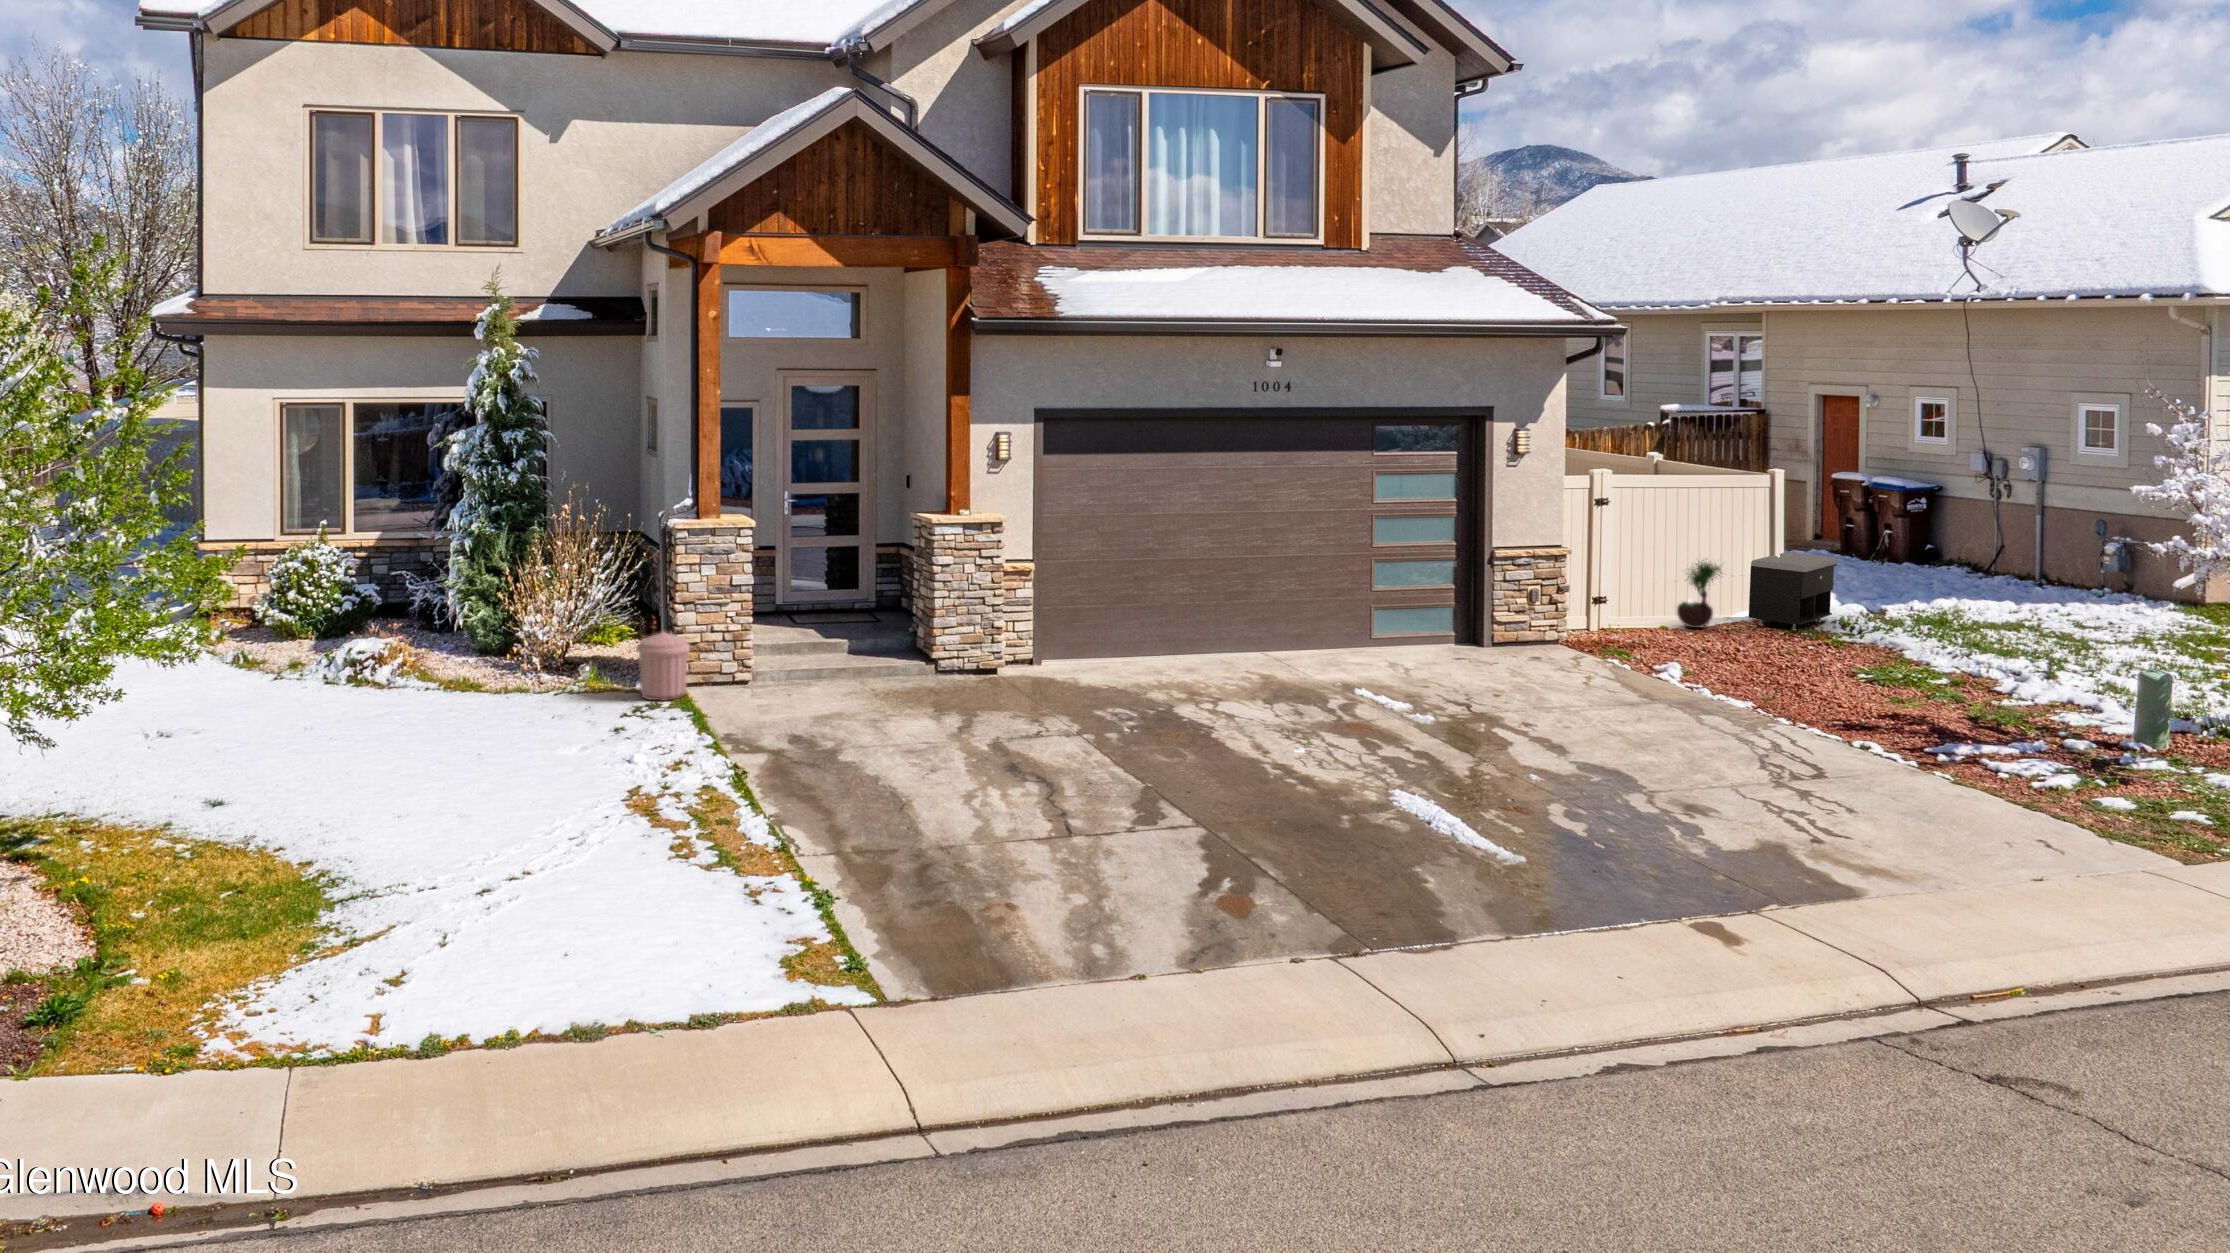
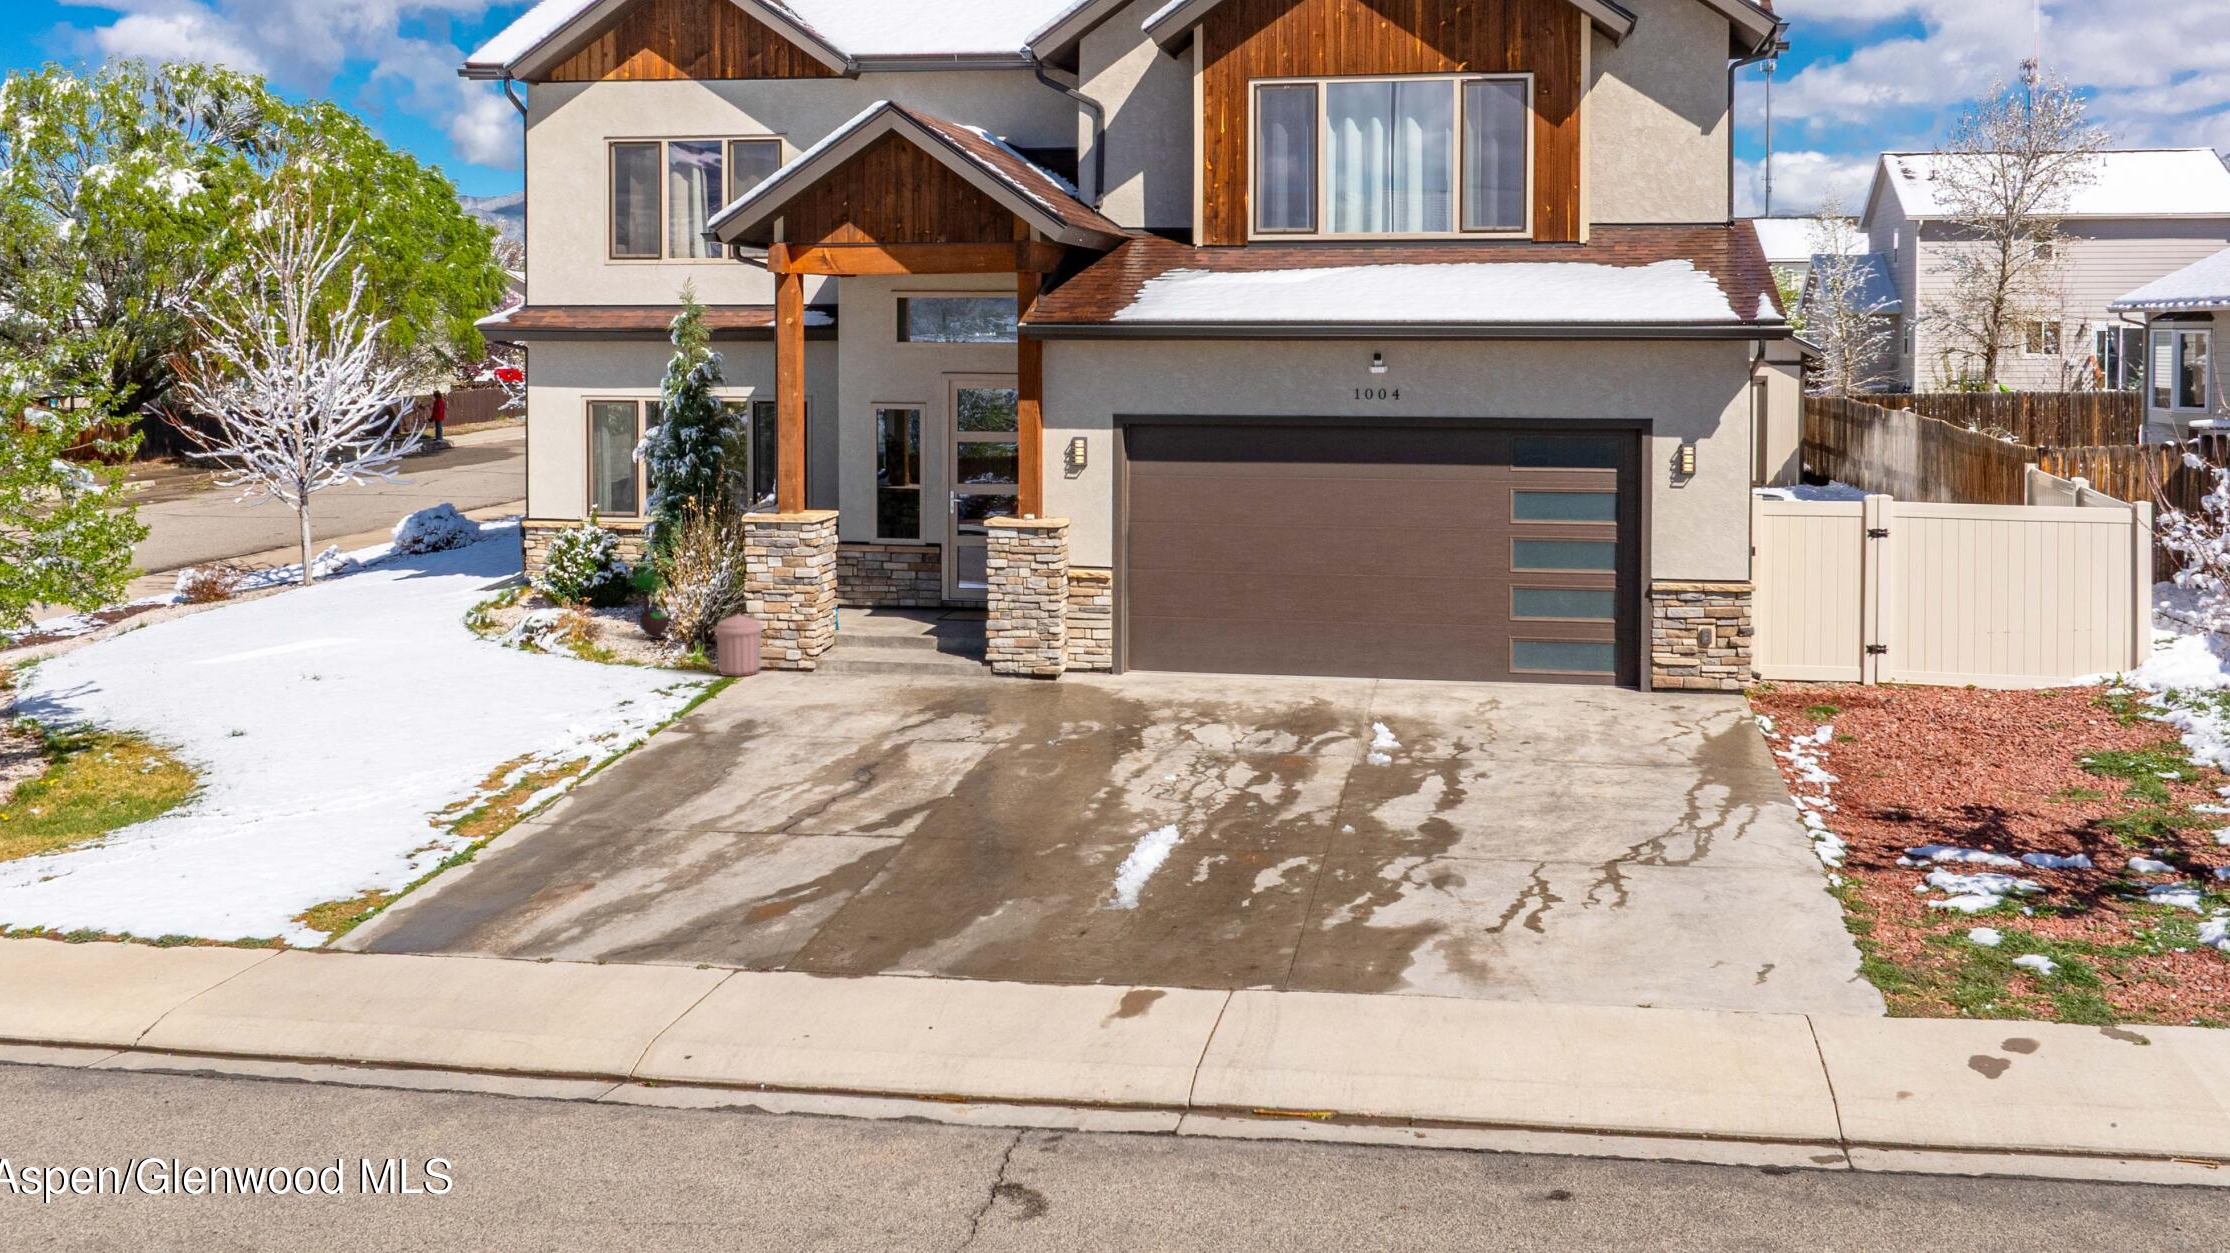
storage bench: present [1749,552,1837,630] -> none [2078,614,2223,713]
potted tree: present [1677,560,1722,628] -> present [628,566,668,639]

